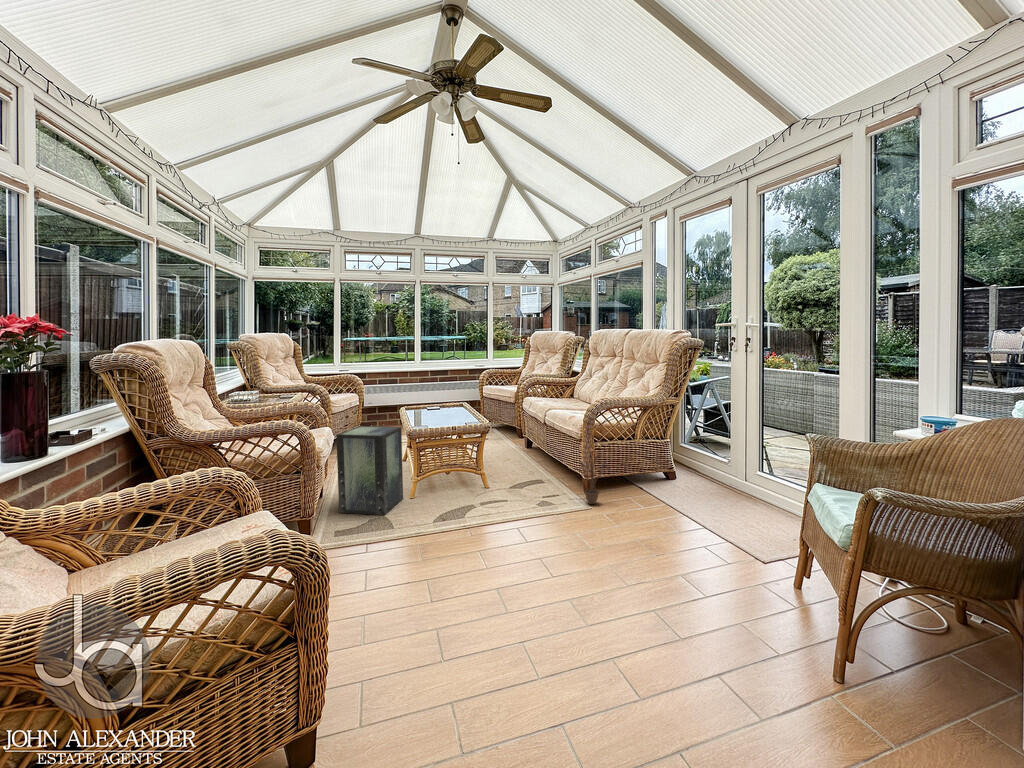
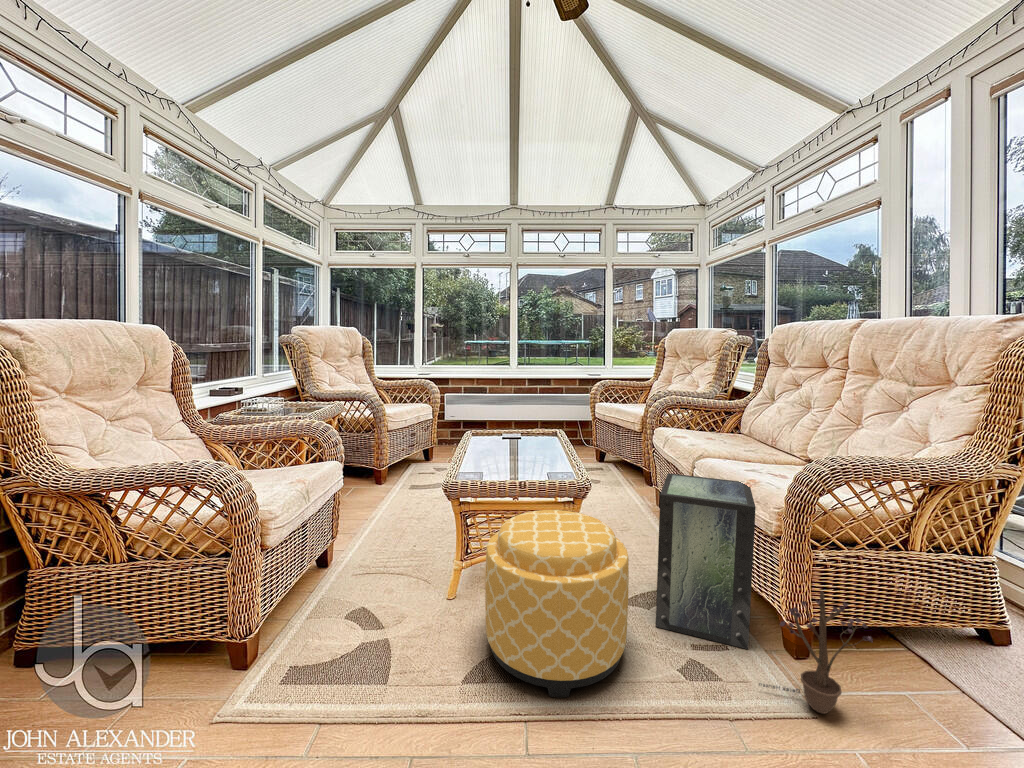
storage box: present [336,426,403,515] -> present [656,473,756,649]
ottoman: none [439,435,510,513] -> present [485,510,629,698]

